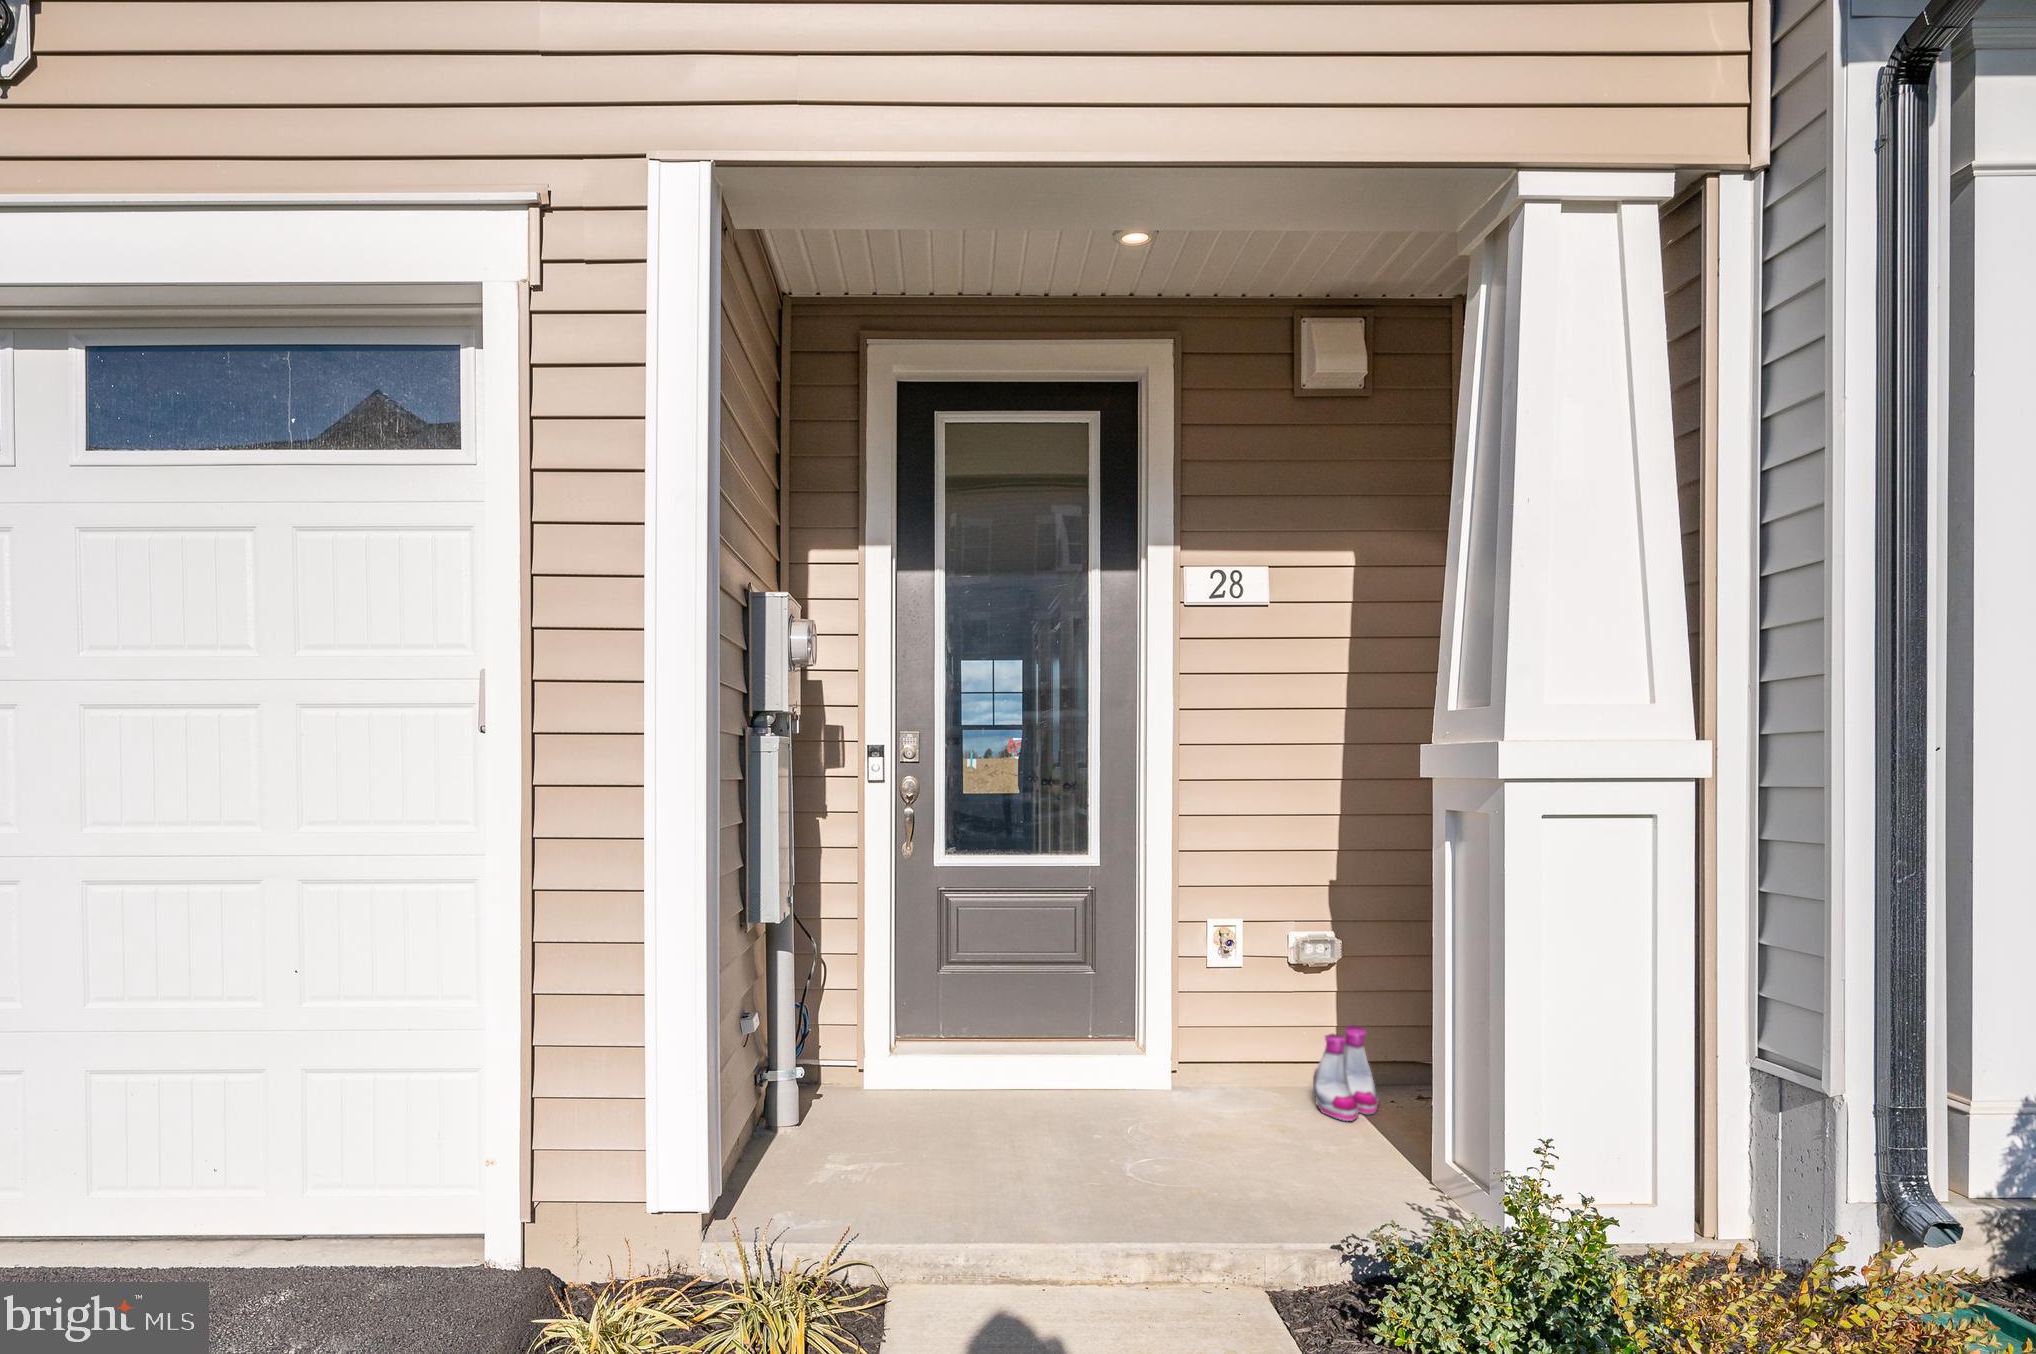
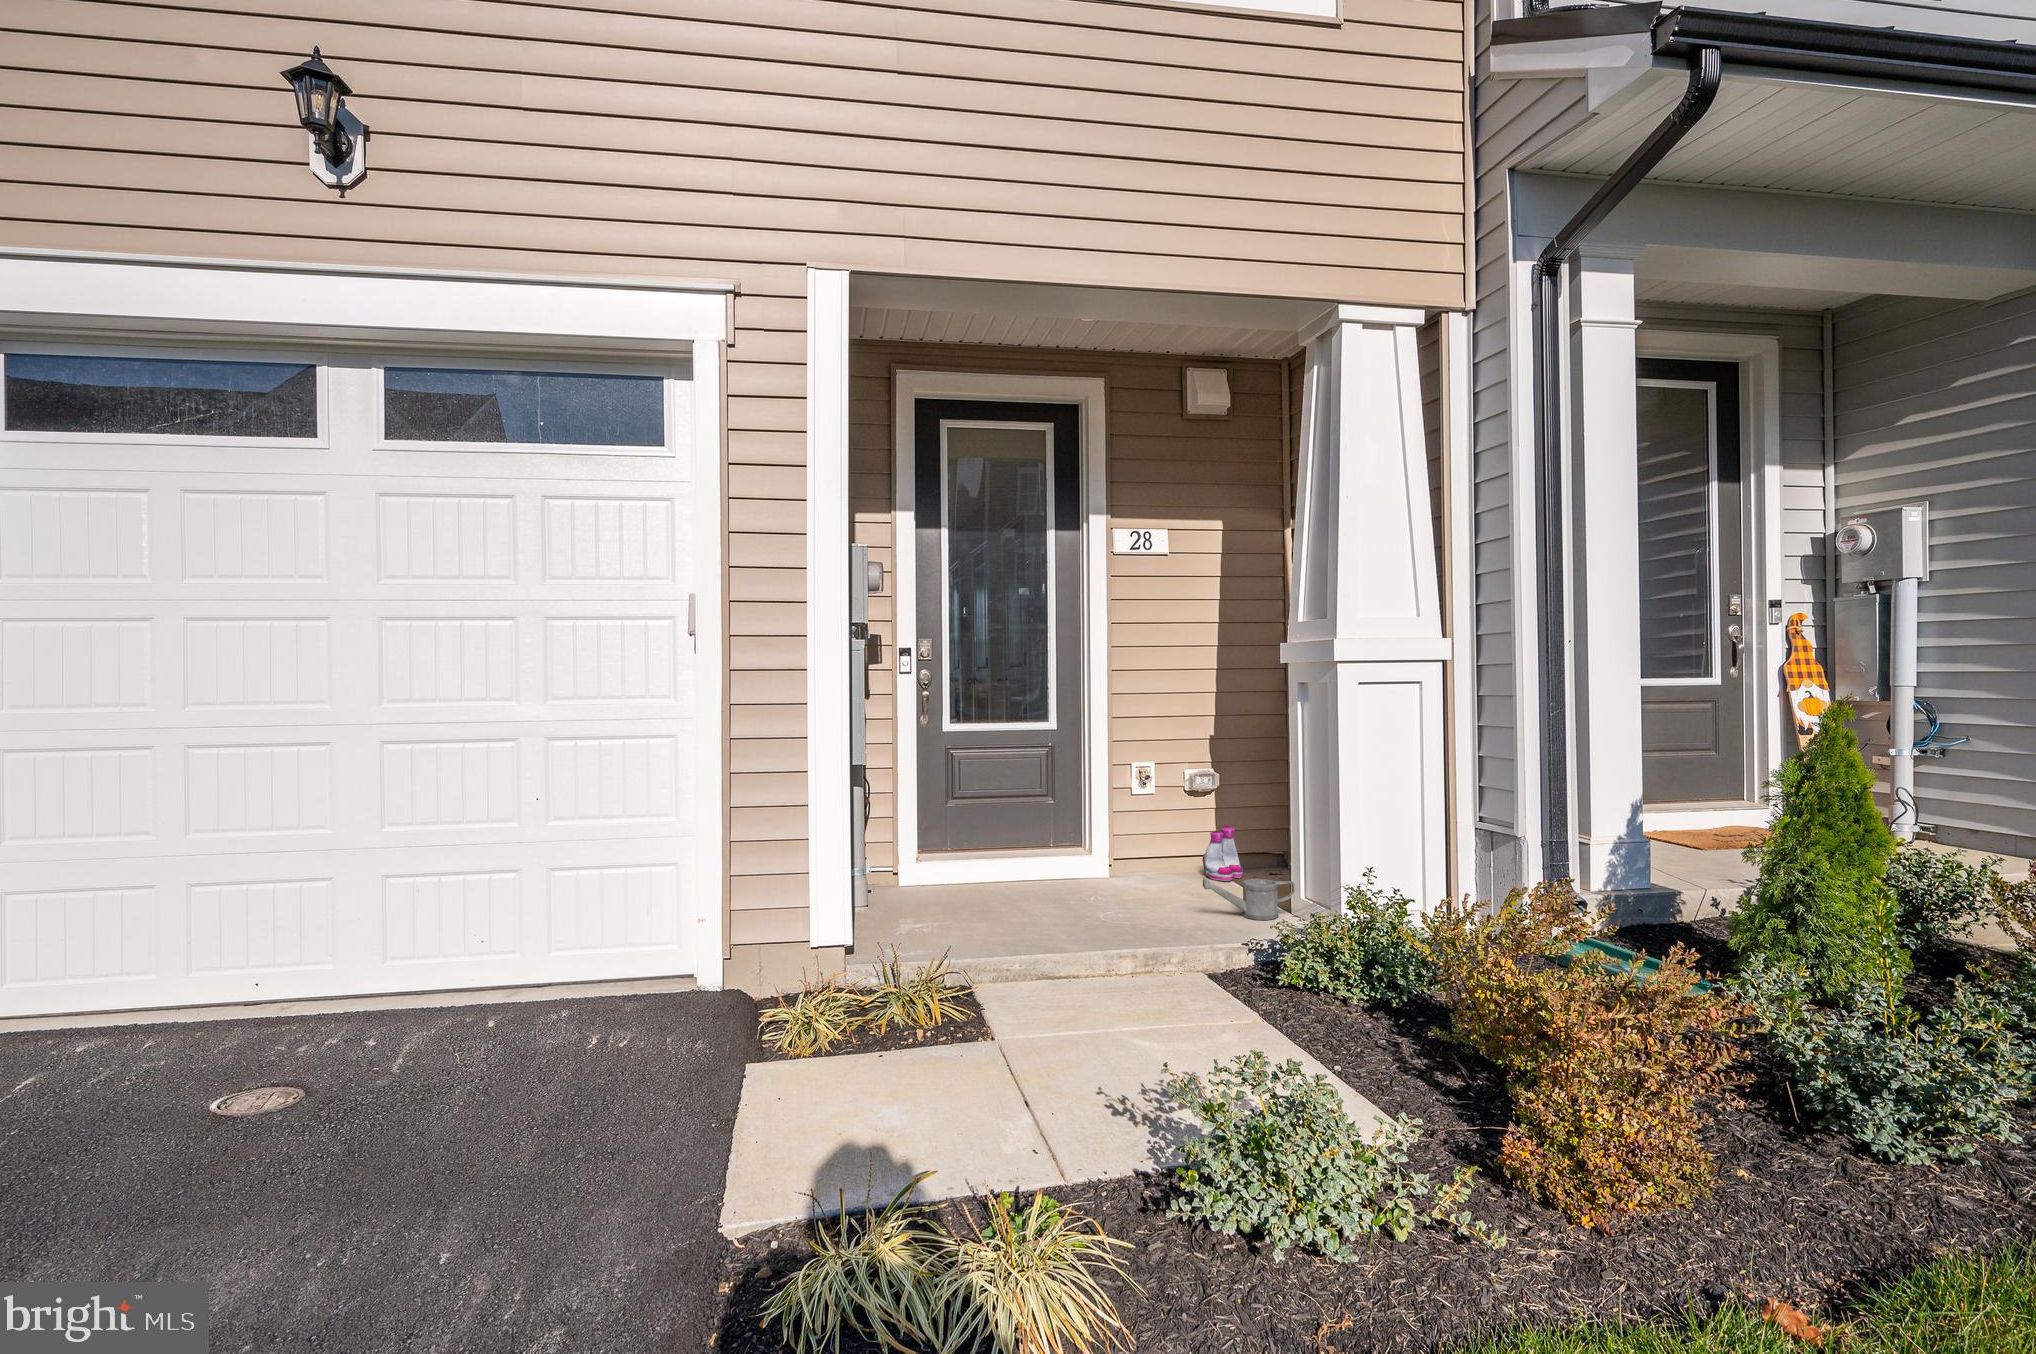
watering can: none [1275,1137,1439,1227] -> present [1203,878,1295,920]

